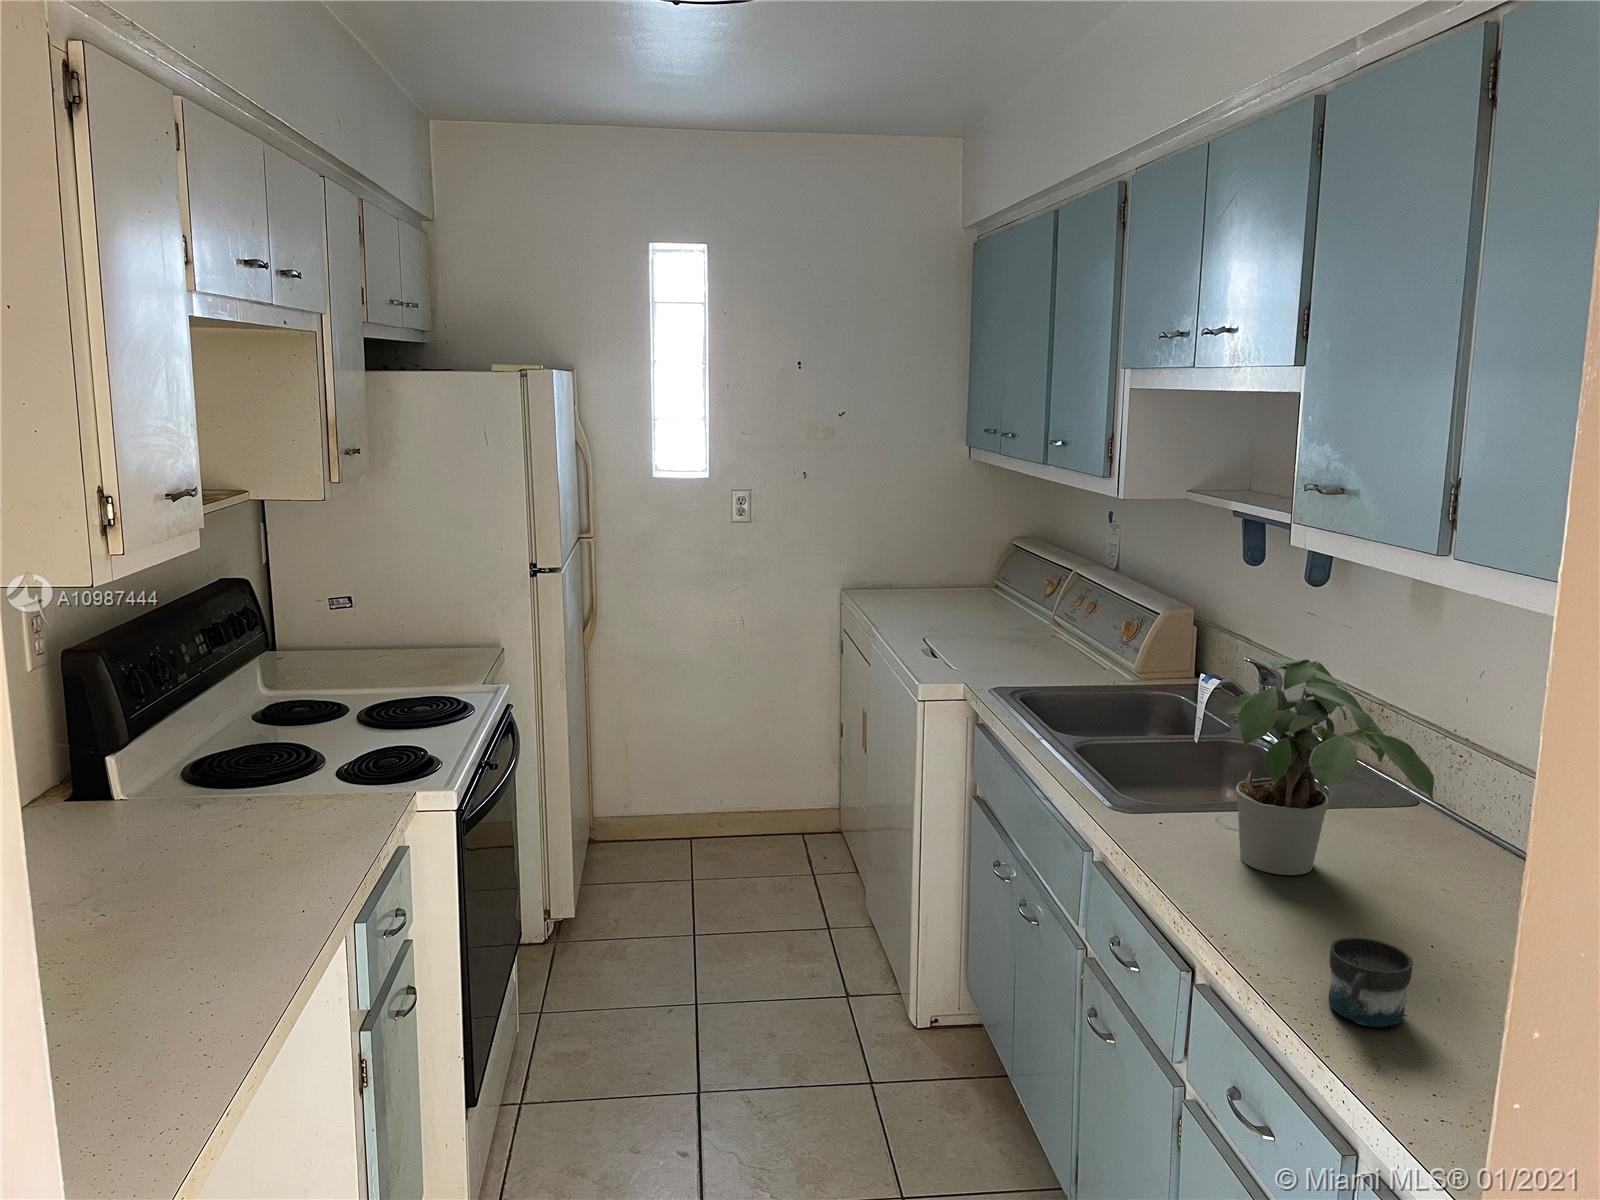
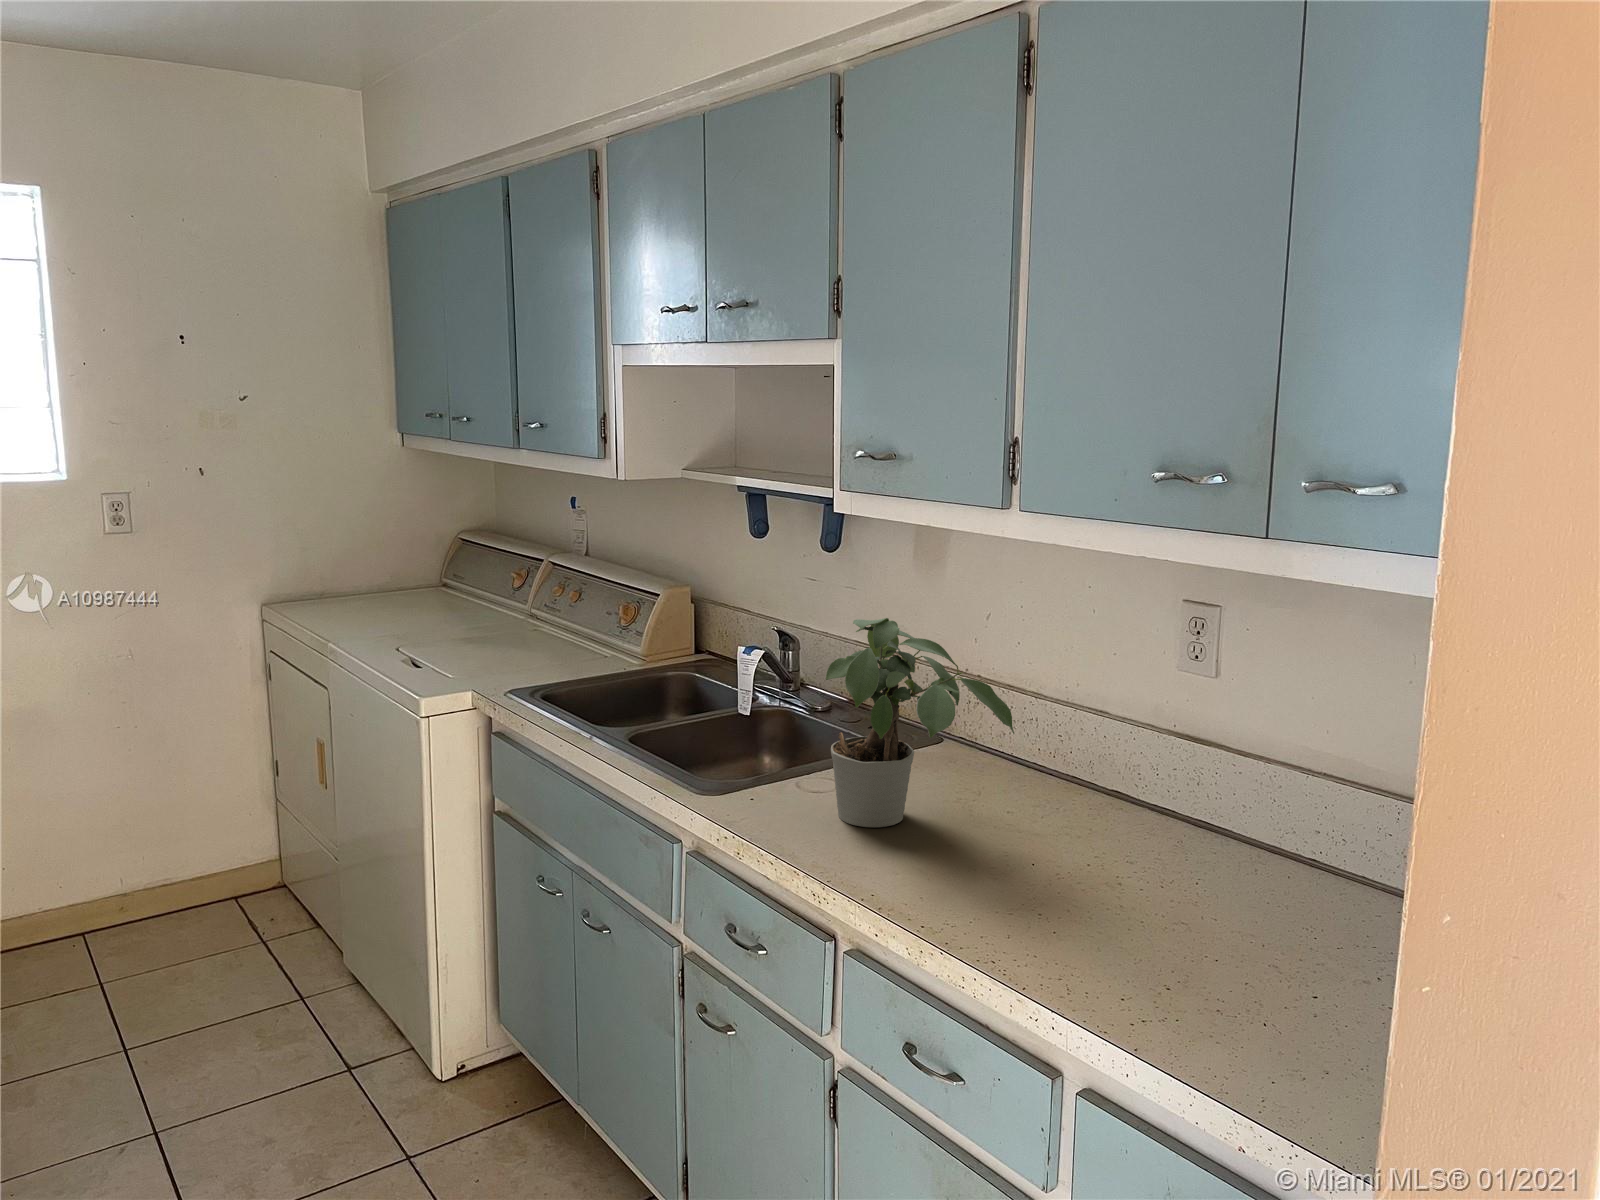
mug: present [1328,937,1413,1027] -> none [987,867,1058,947]

